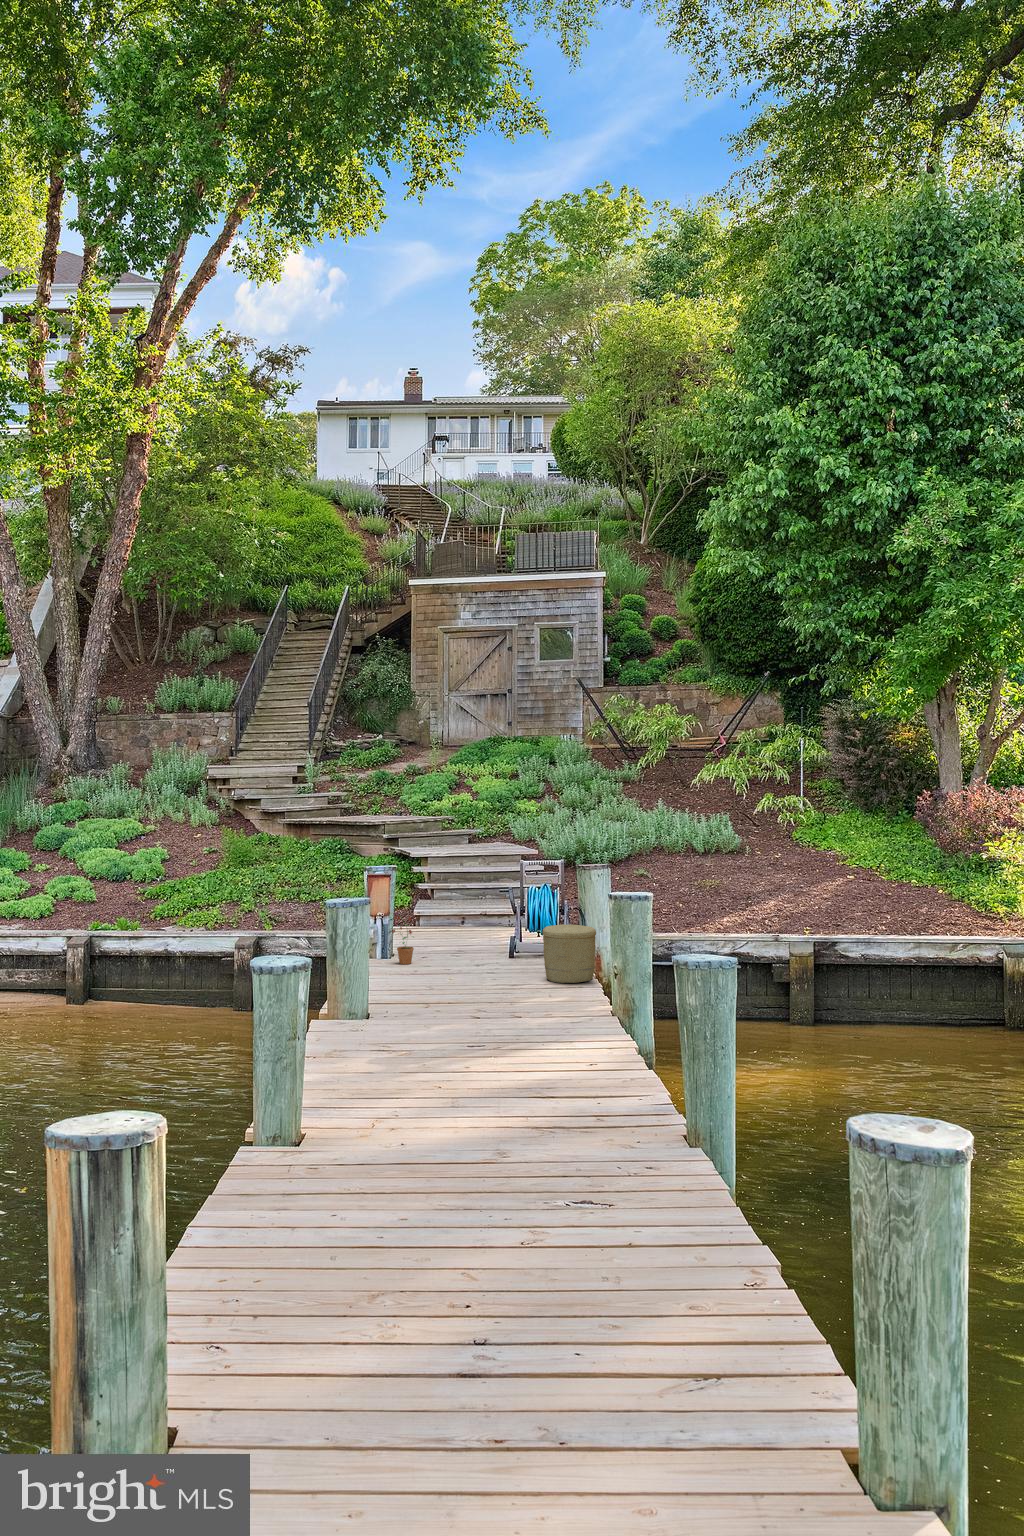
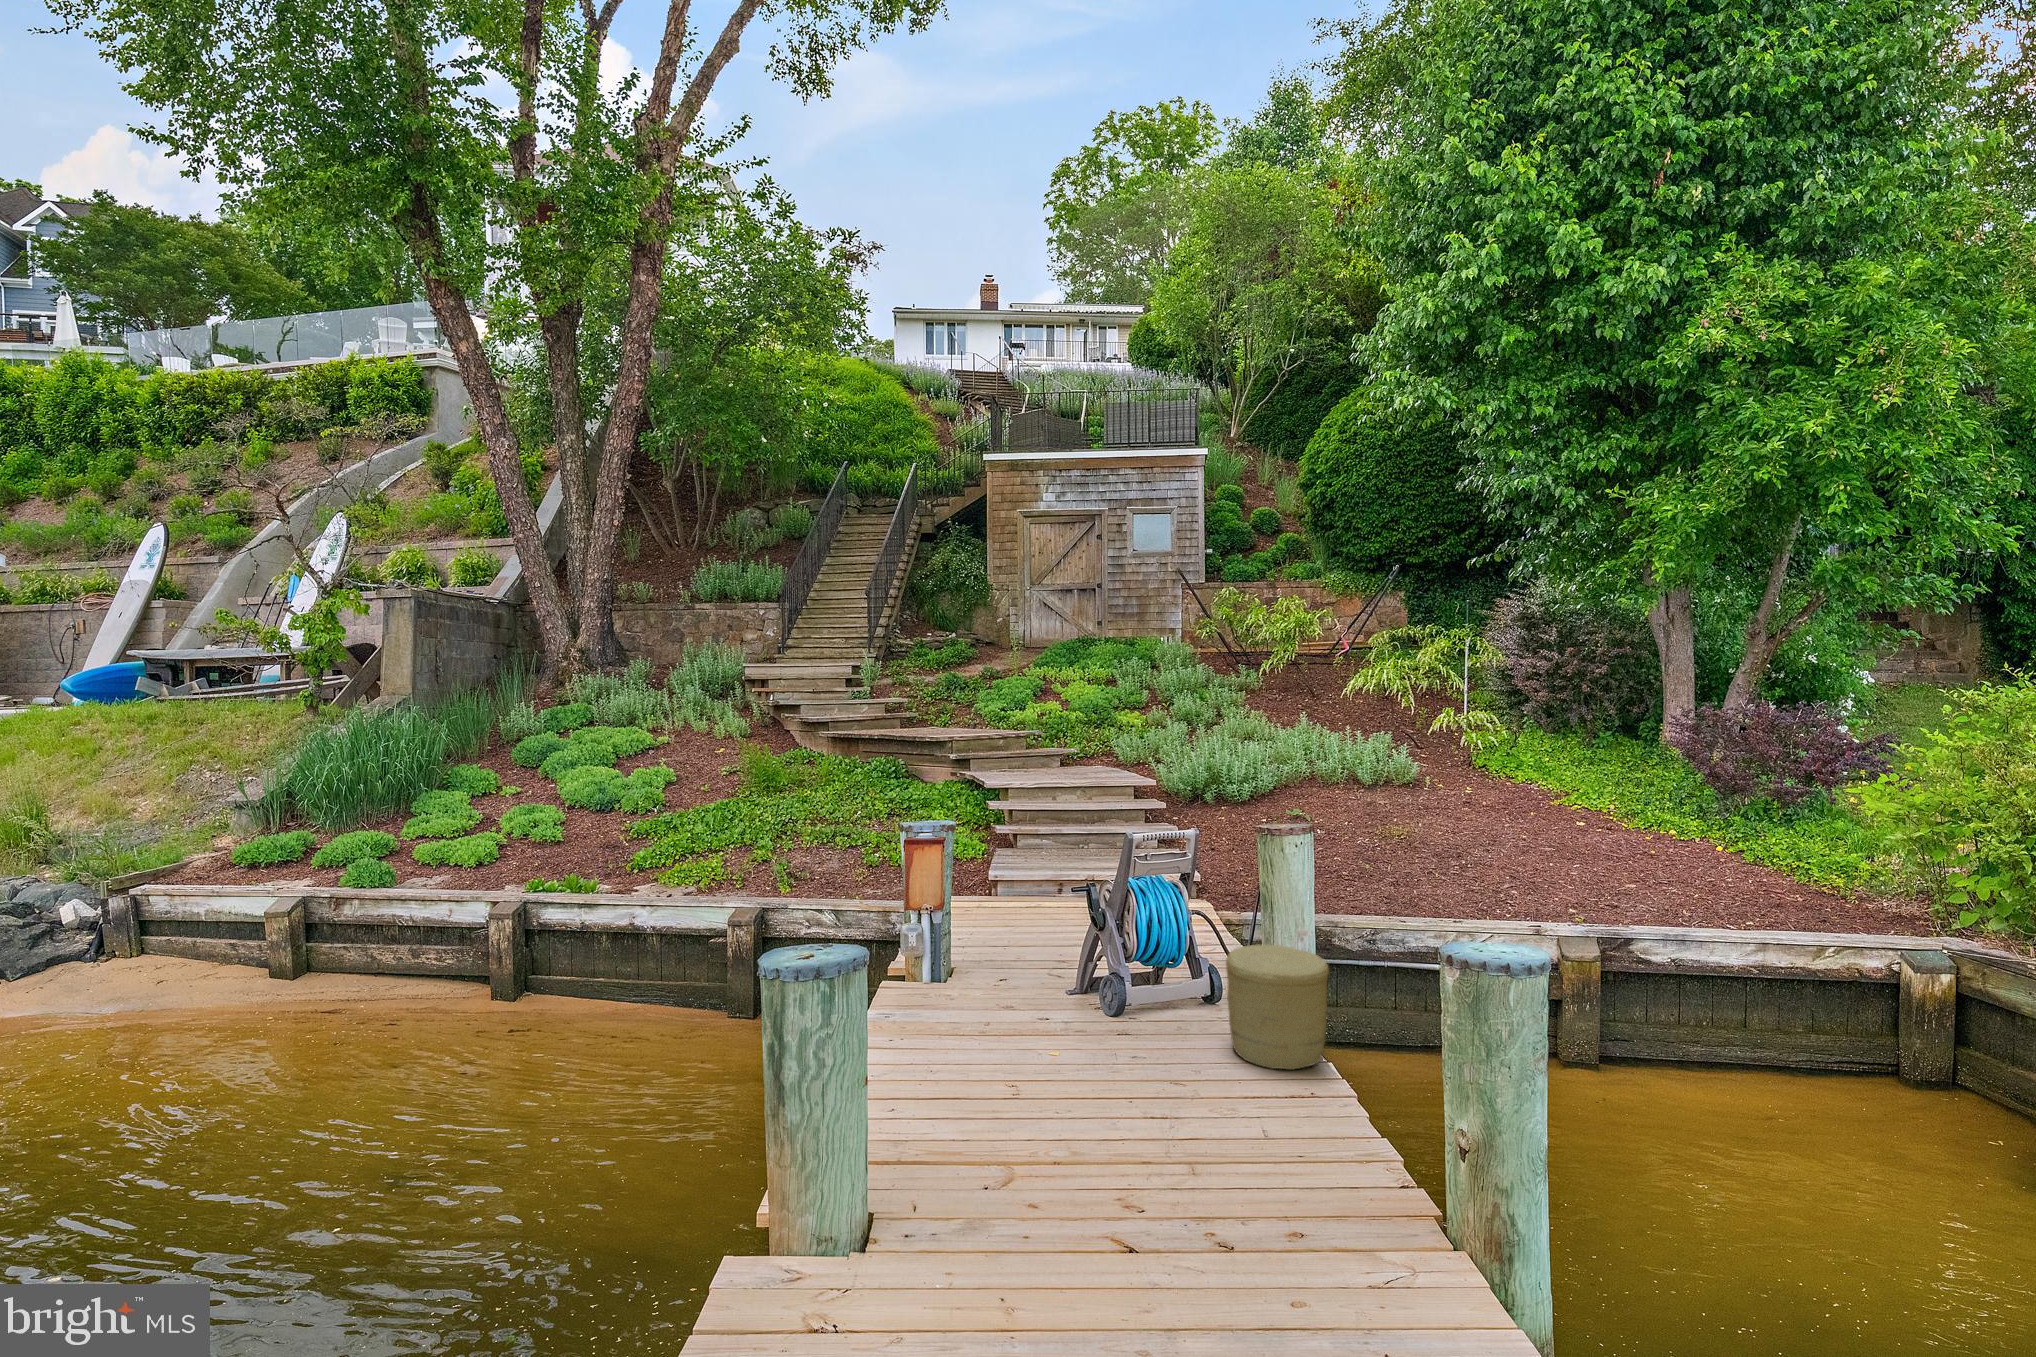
potted plant: present [393,915,414,964] -> none [952,905,993,989]

